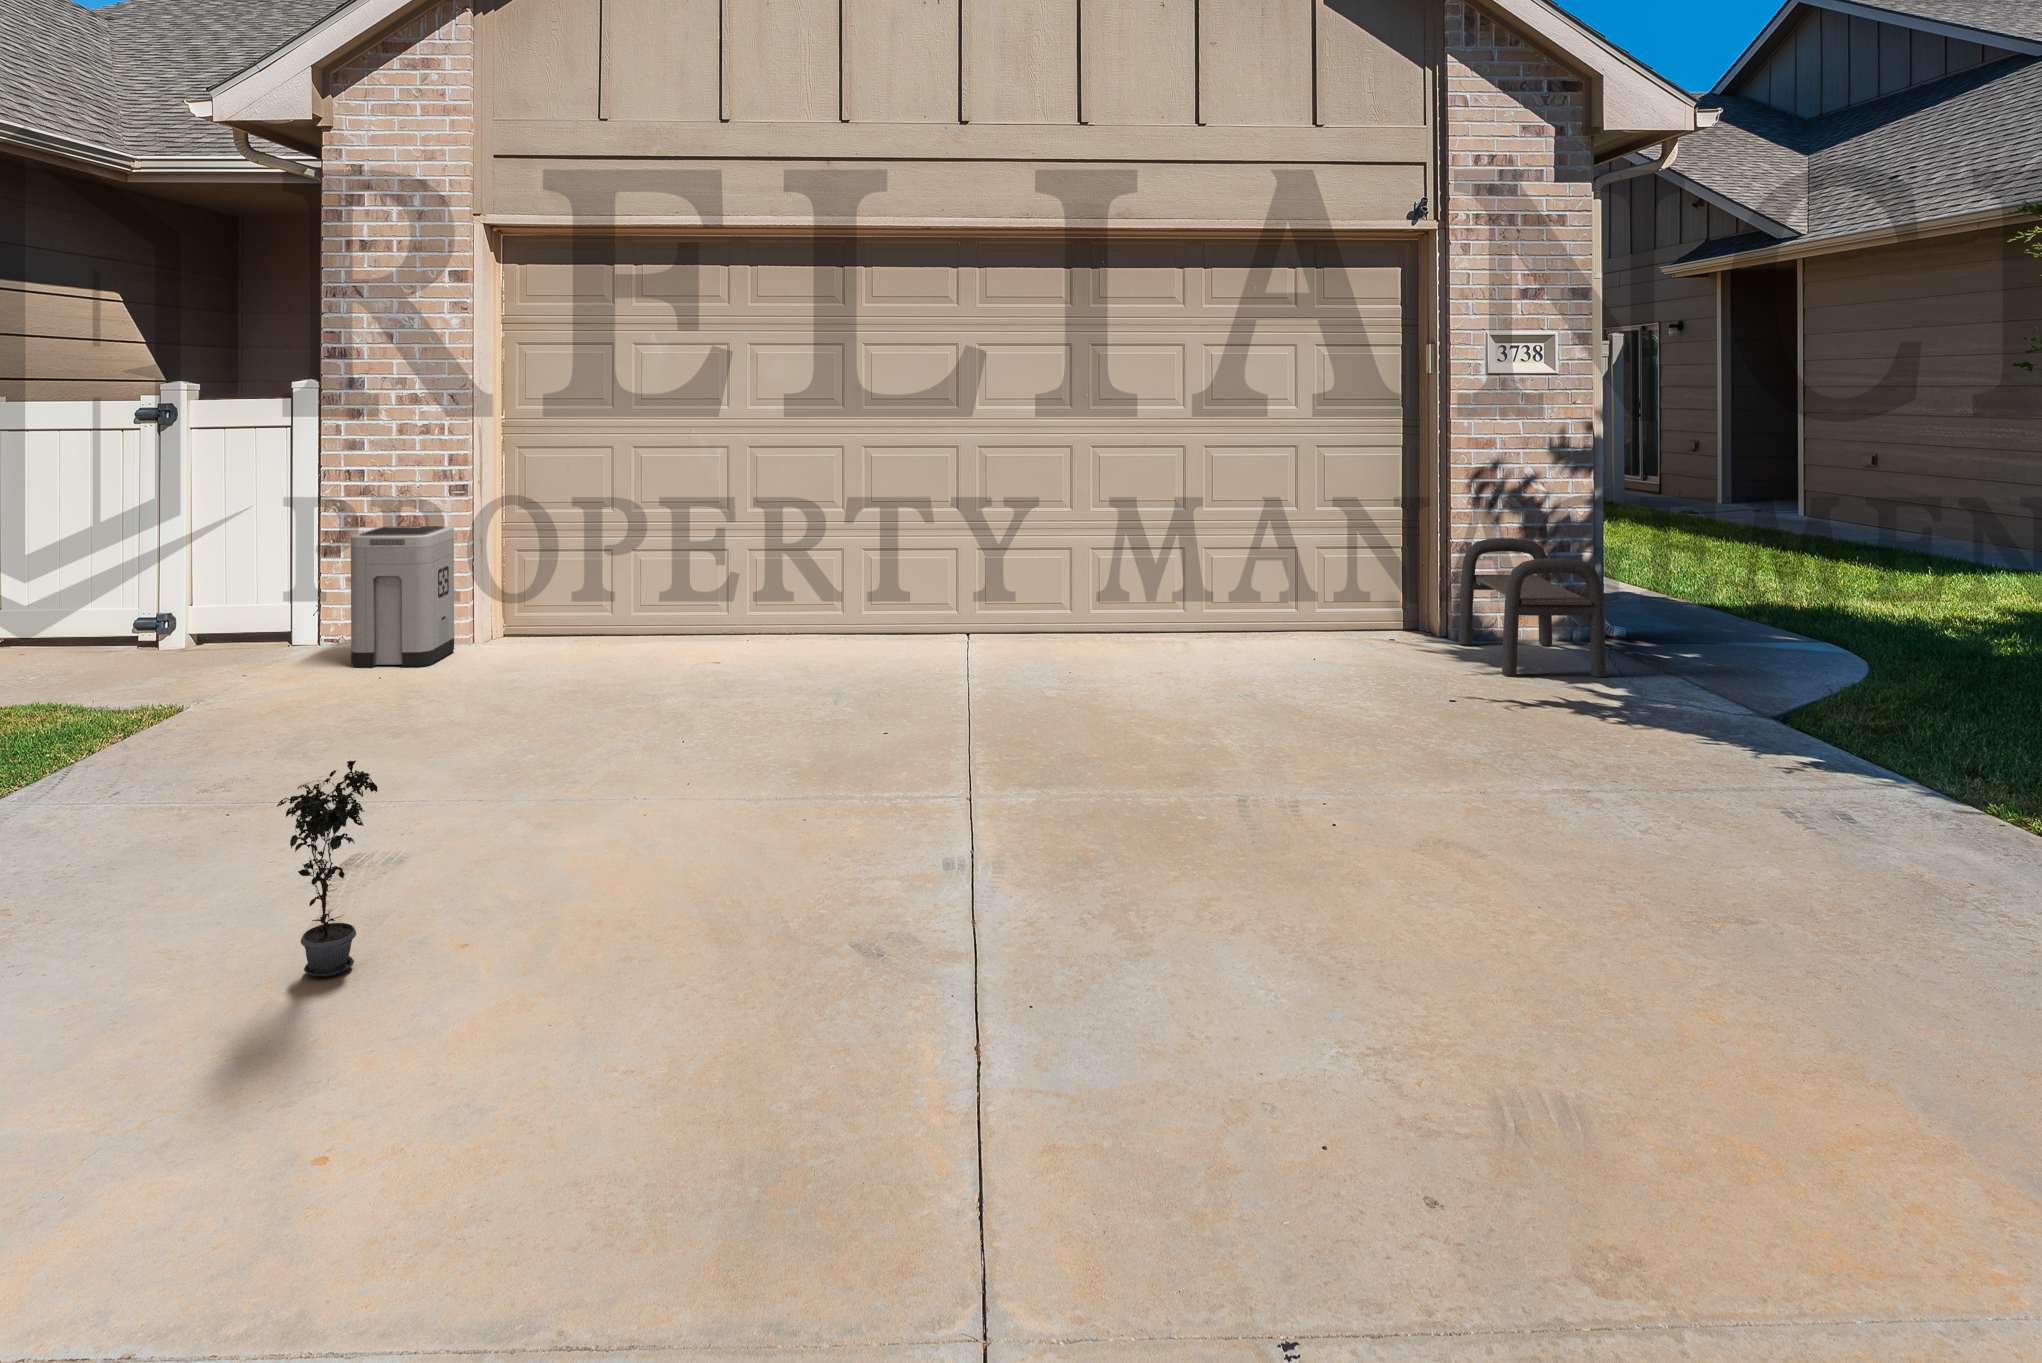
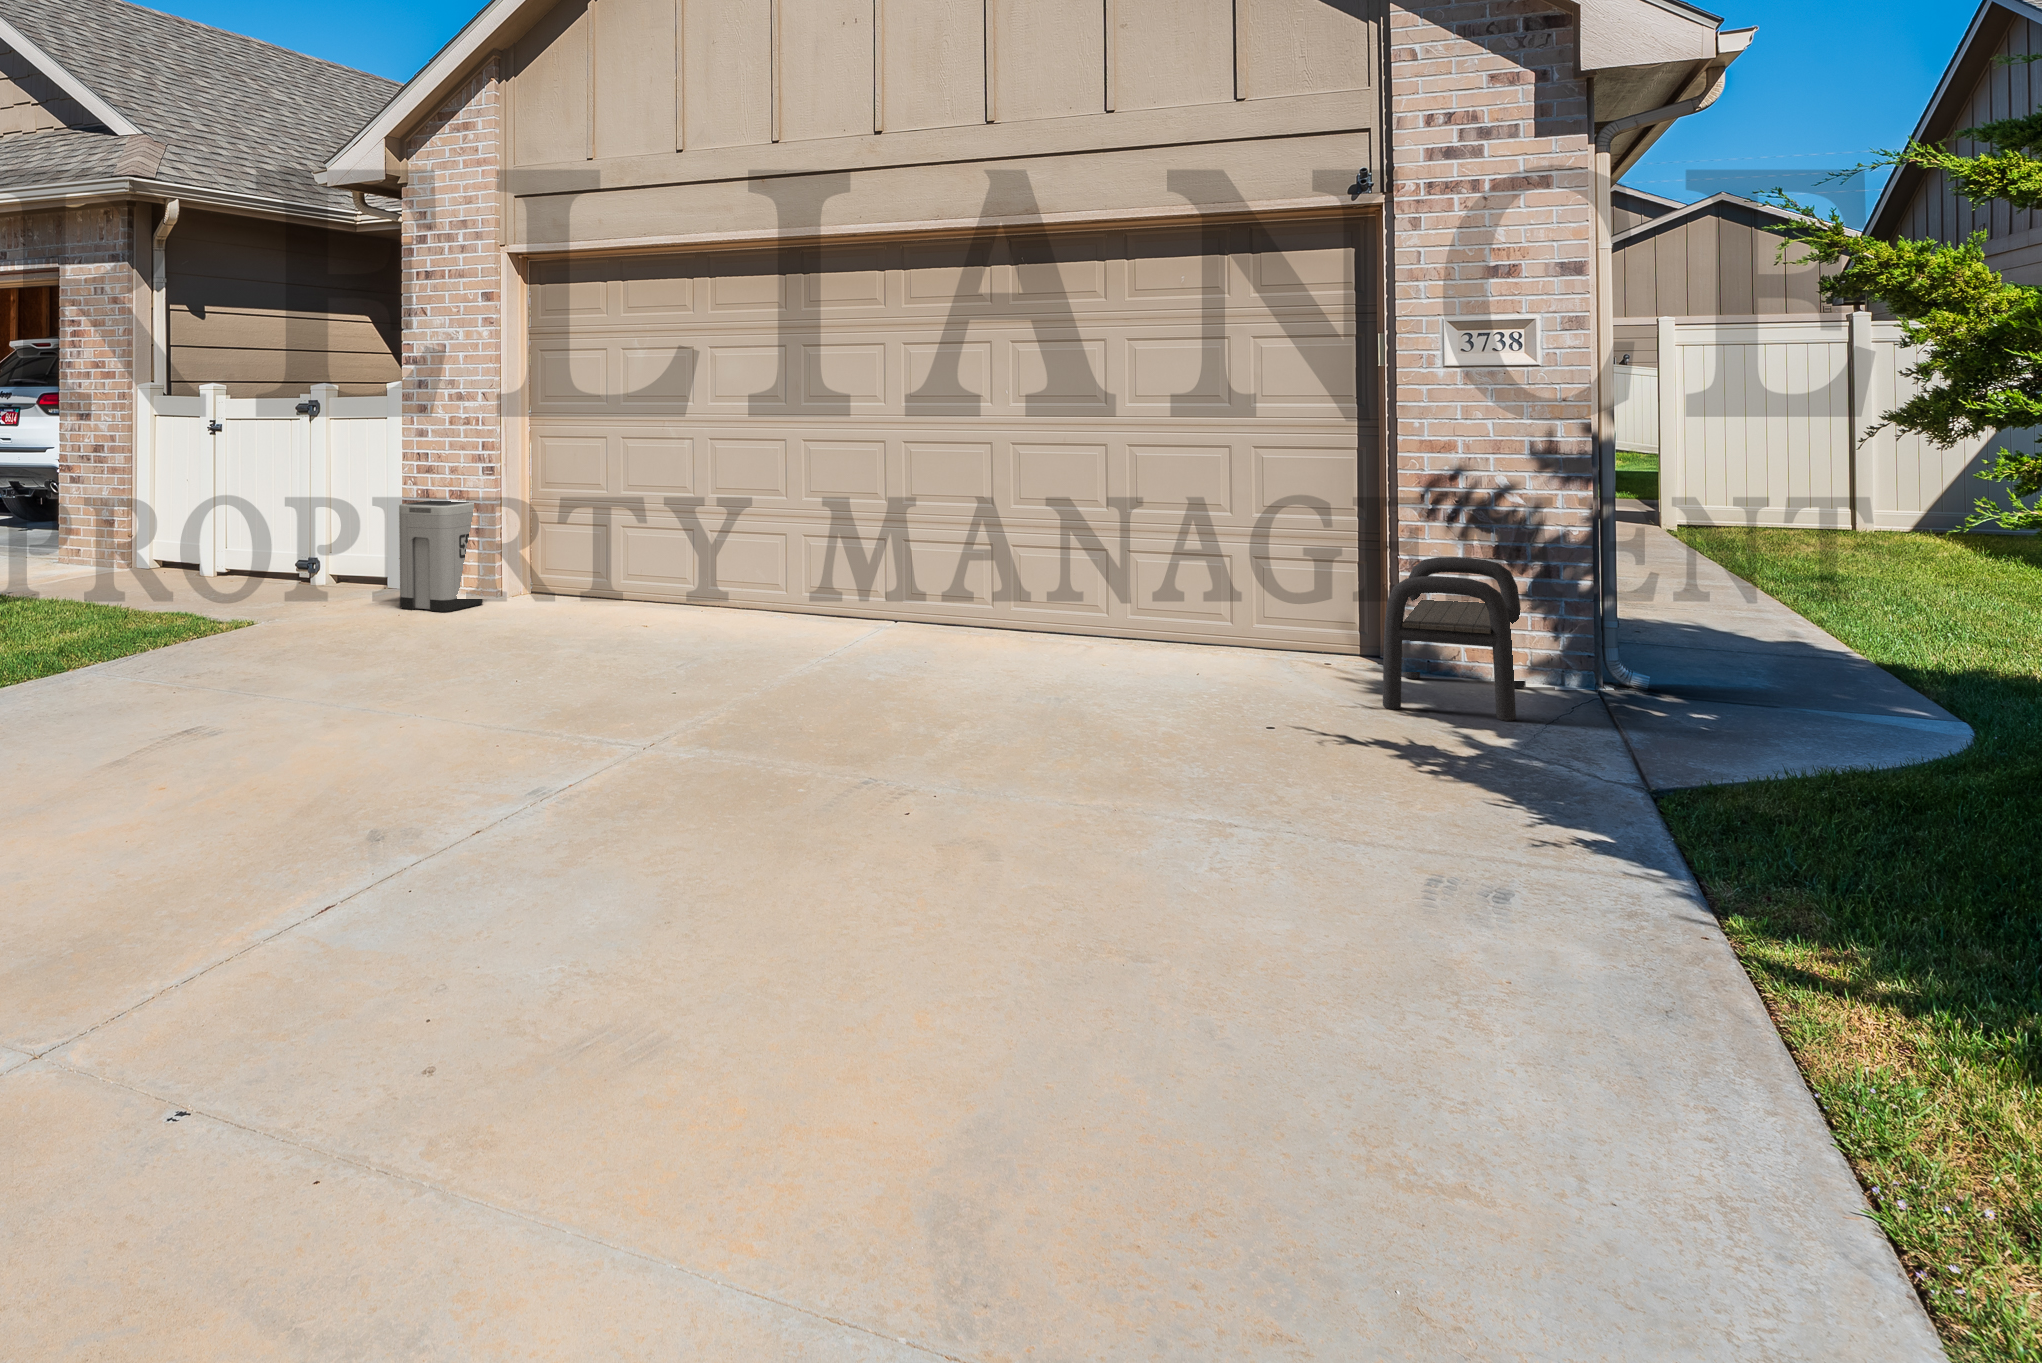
potted plant: present [277,761,378,978] -> none [37,623,123,767]

